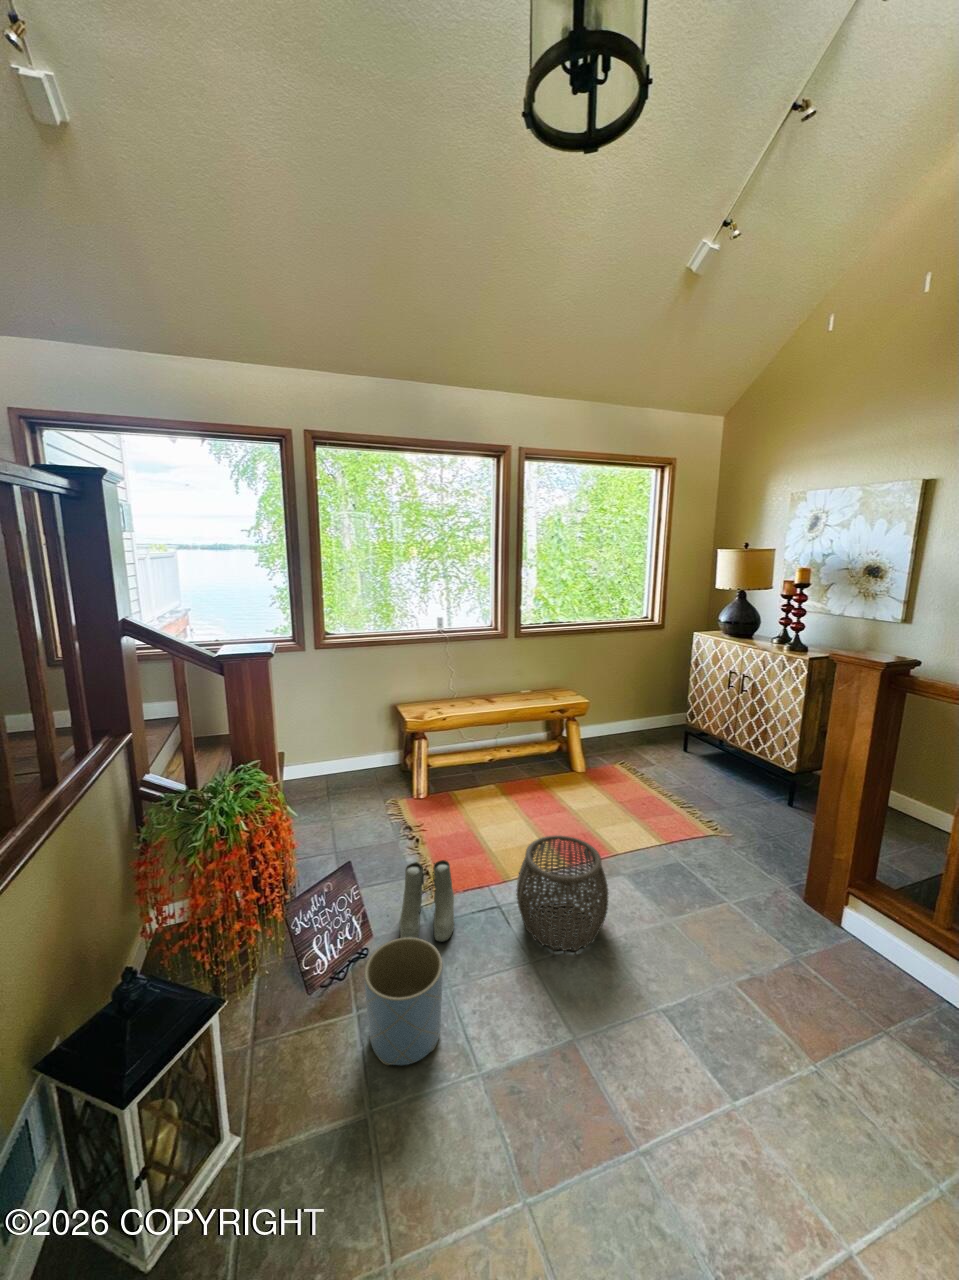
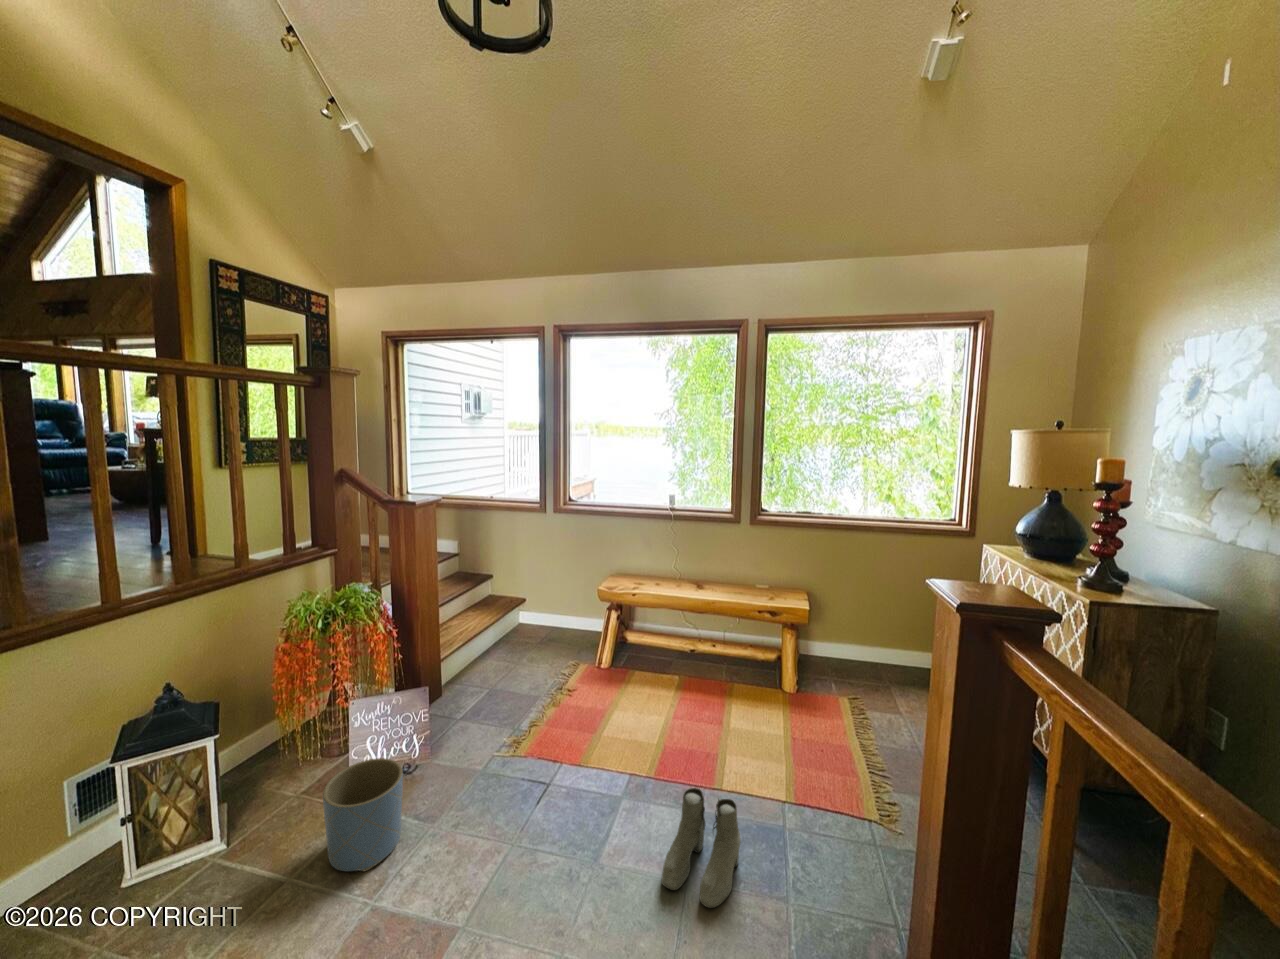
woven basket: present [516,835,609,951] -> none [527,726,630,863]
boots: present [400,860,454,942] -> present [662,788,741,908]

